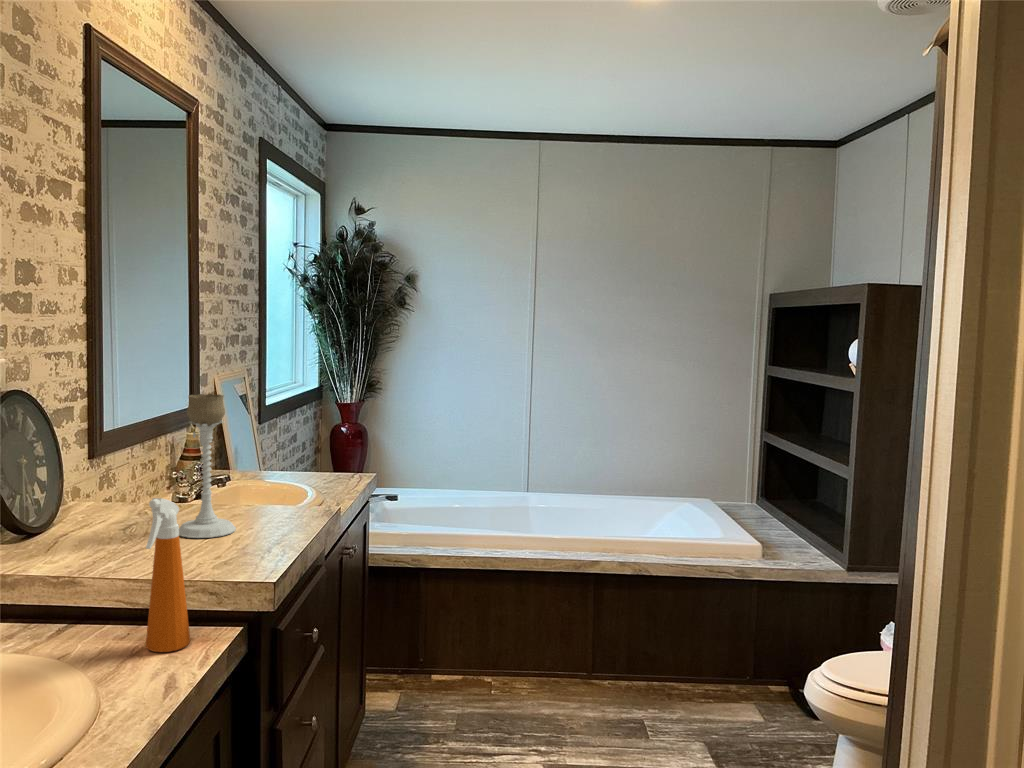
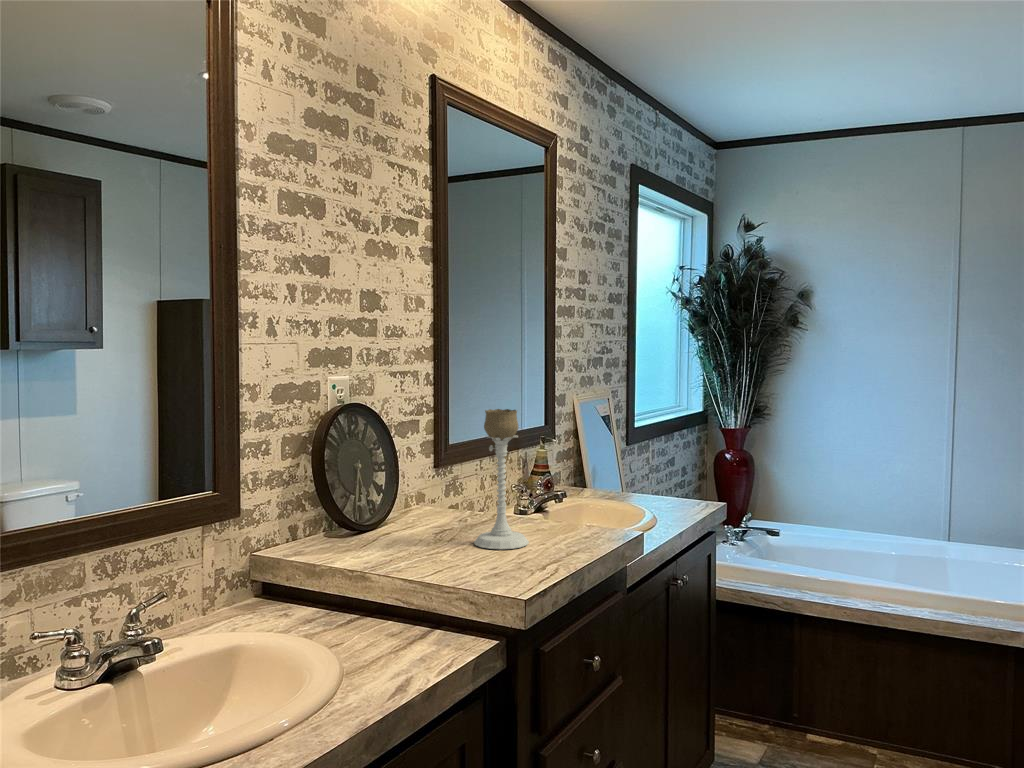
spray bottle: present [146,498,190,652] -> none [396,503,445,653]

